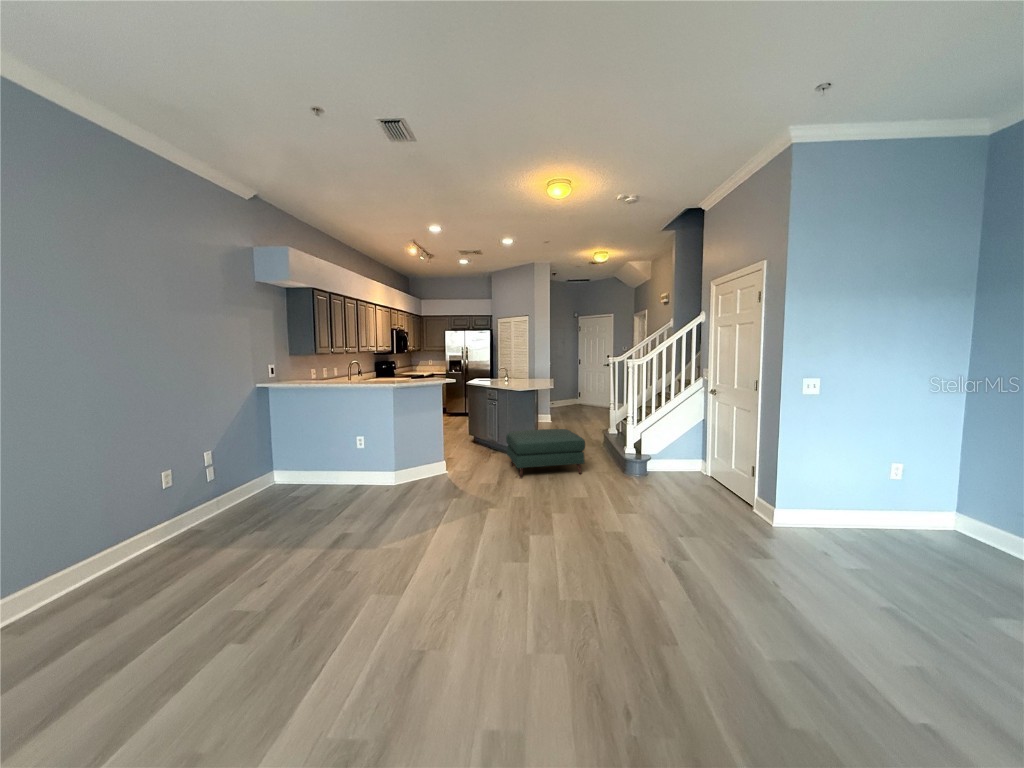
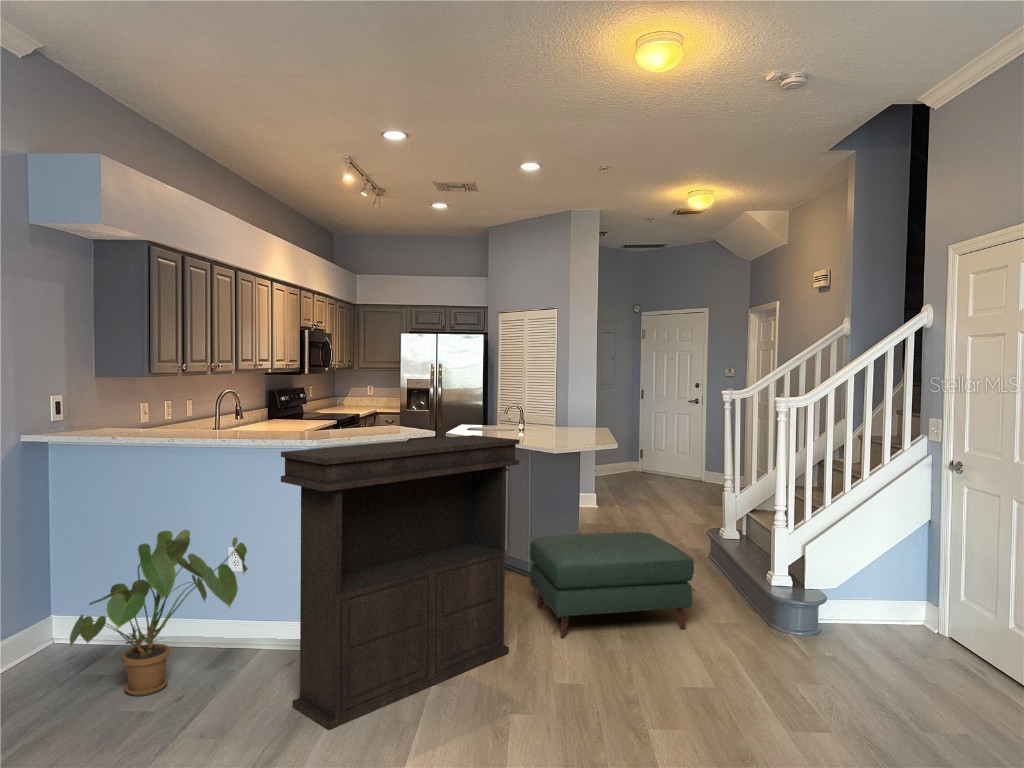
console table: none [379,381,496,514] -> present [281,435,520,730]
house plant: none [286,428,367,503] -> present [70,530,247,696]

